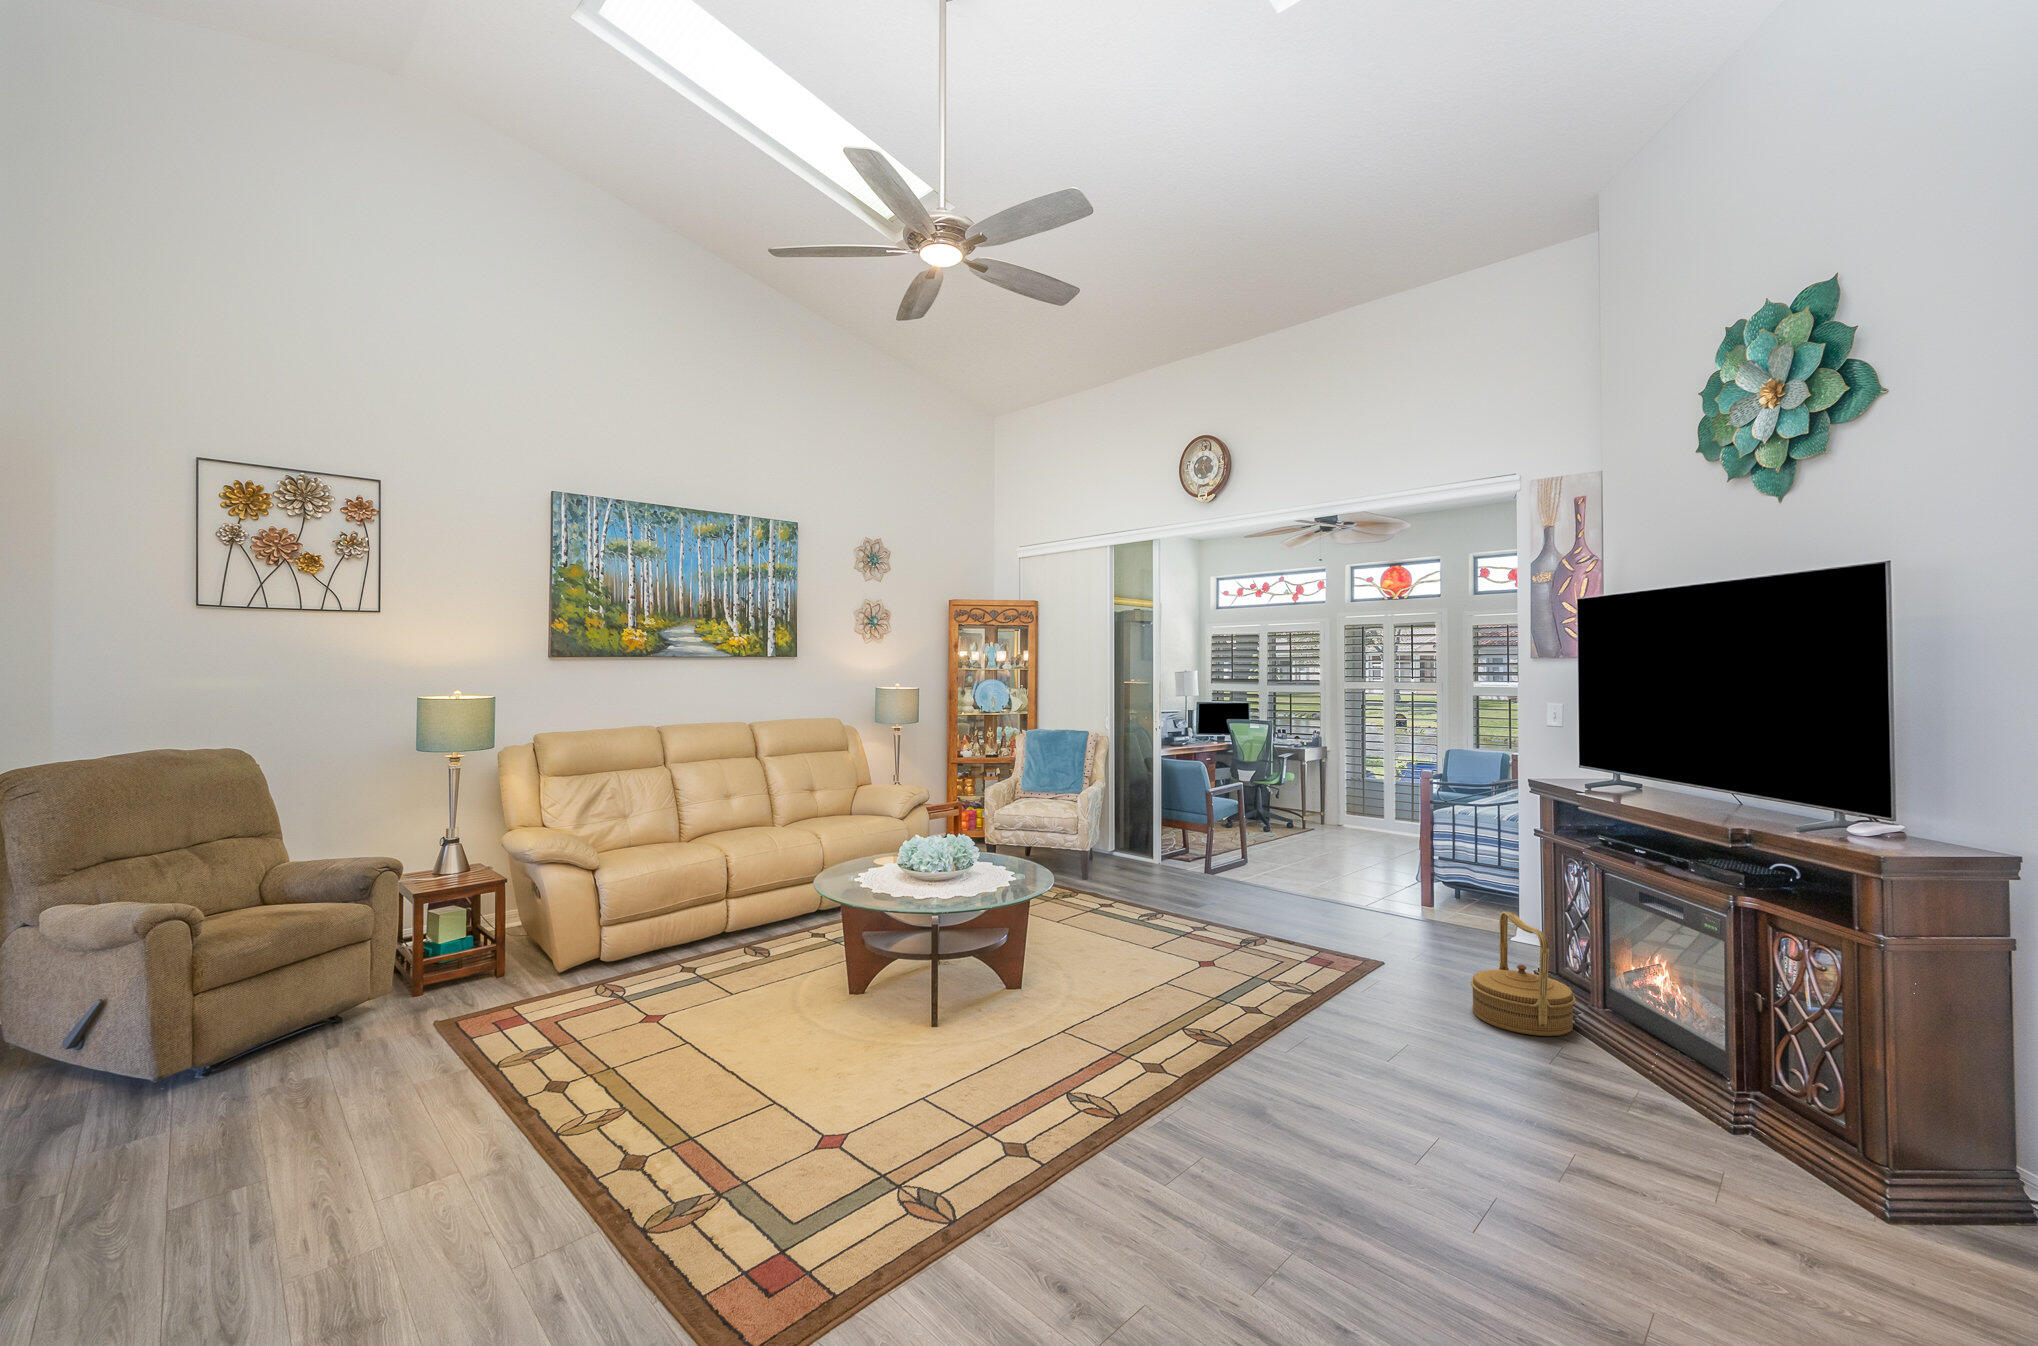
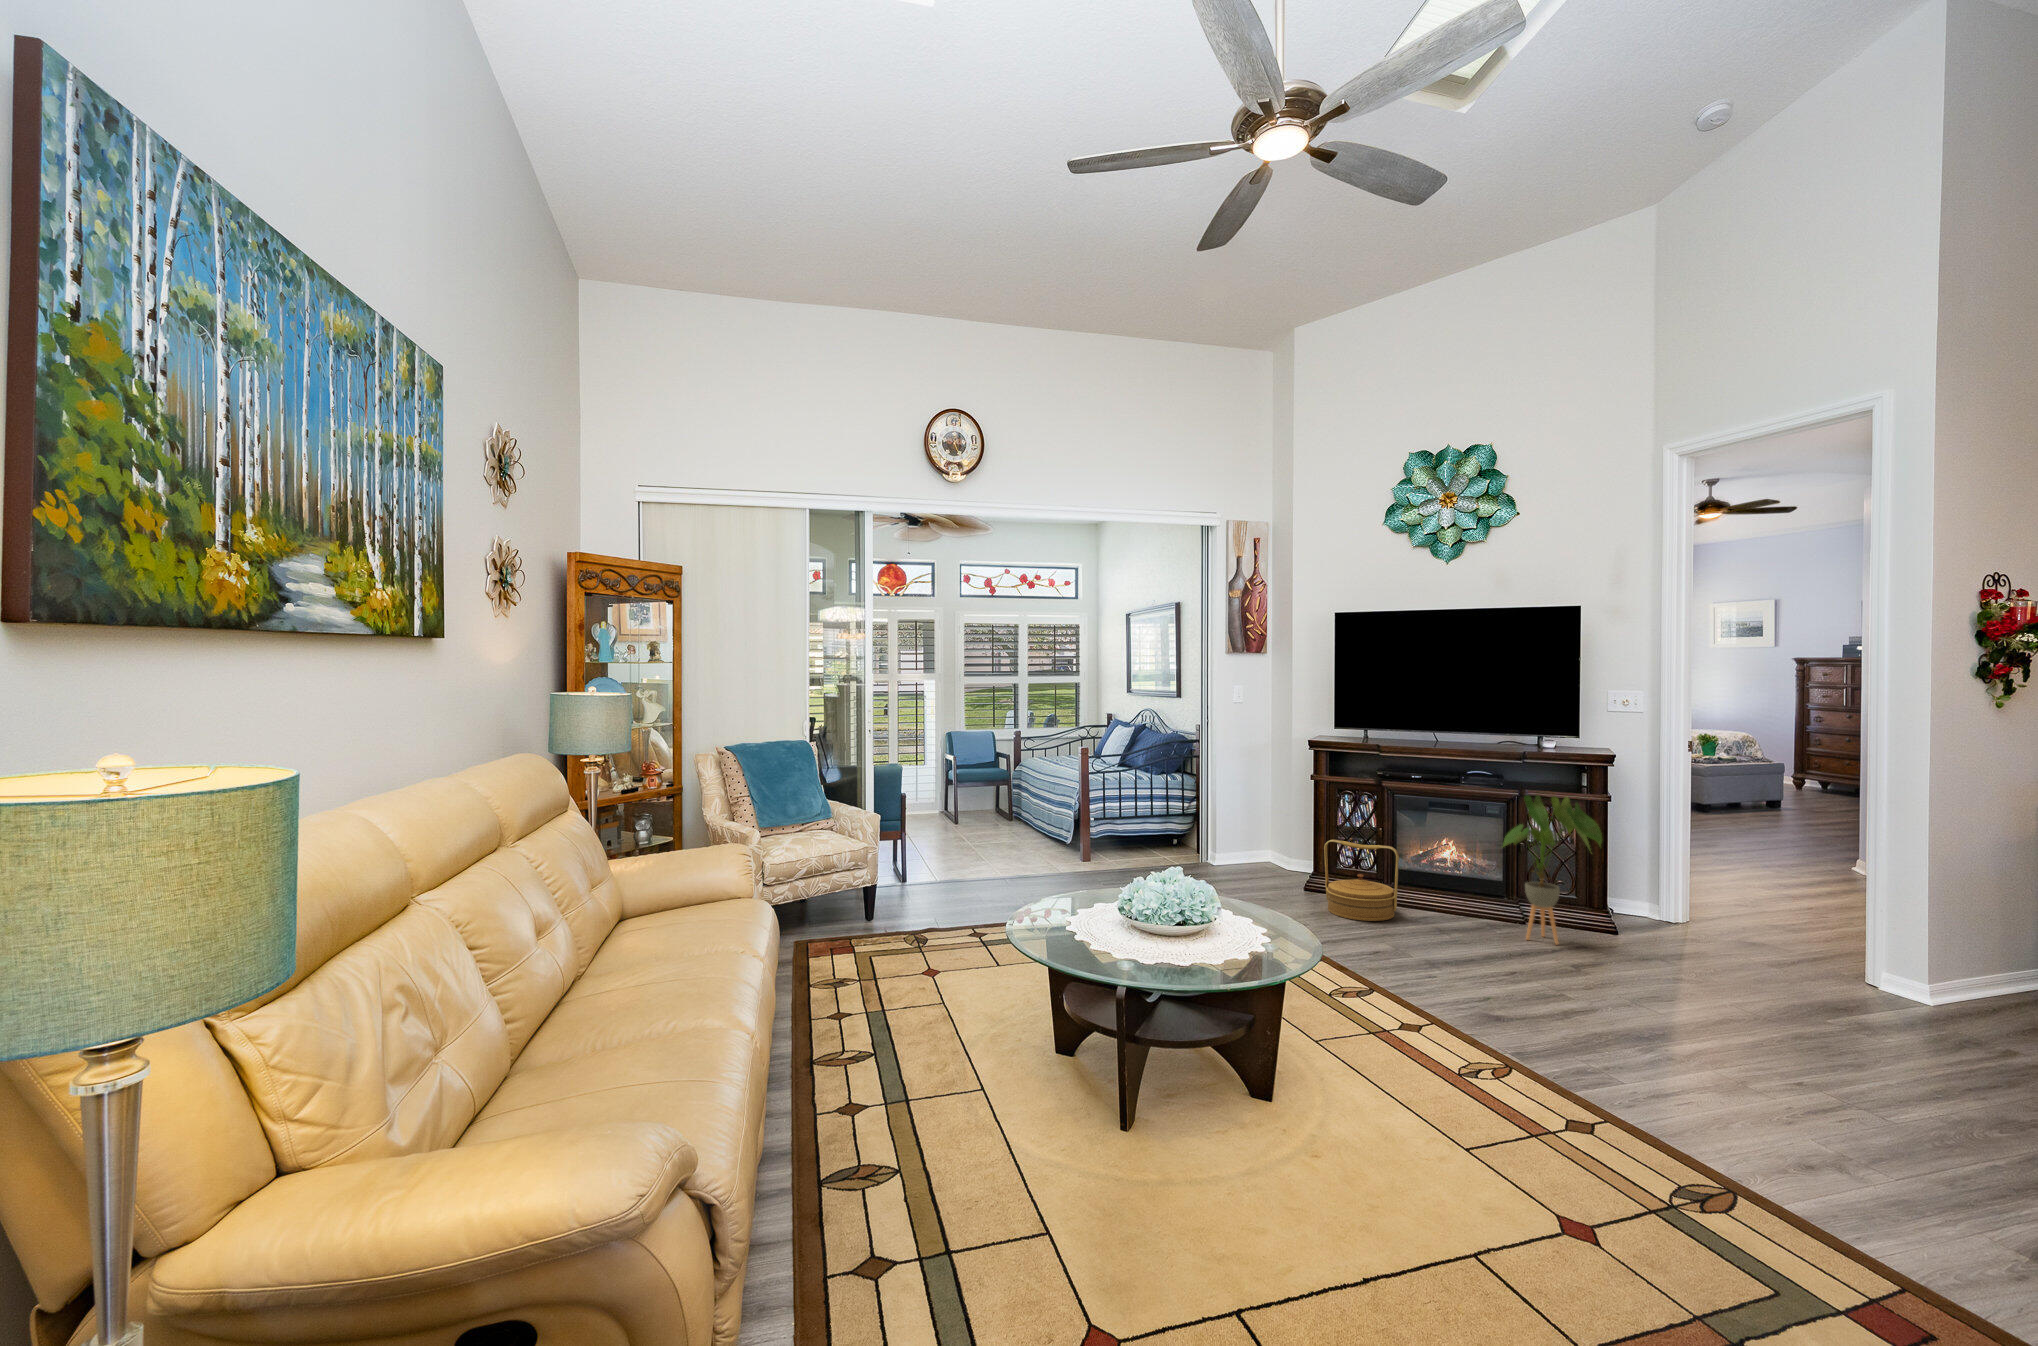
house plant: none [1597,885,1790,1145] -> present [1504,795,1602,944]

